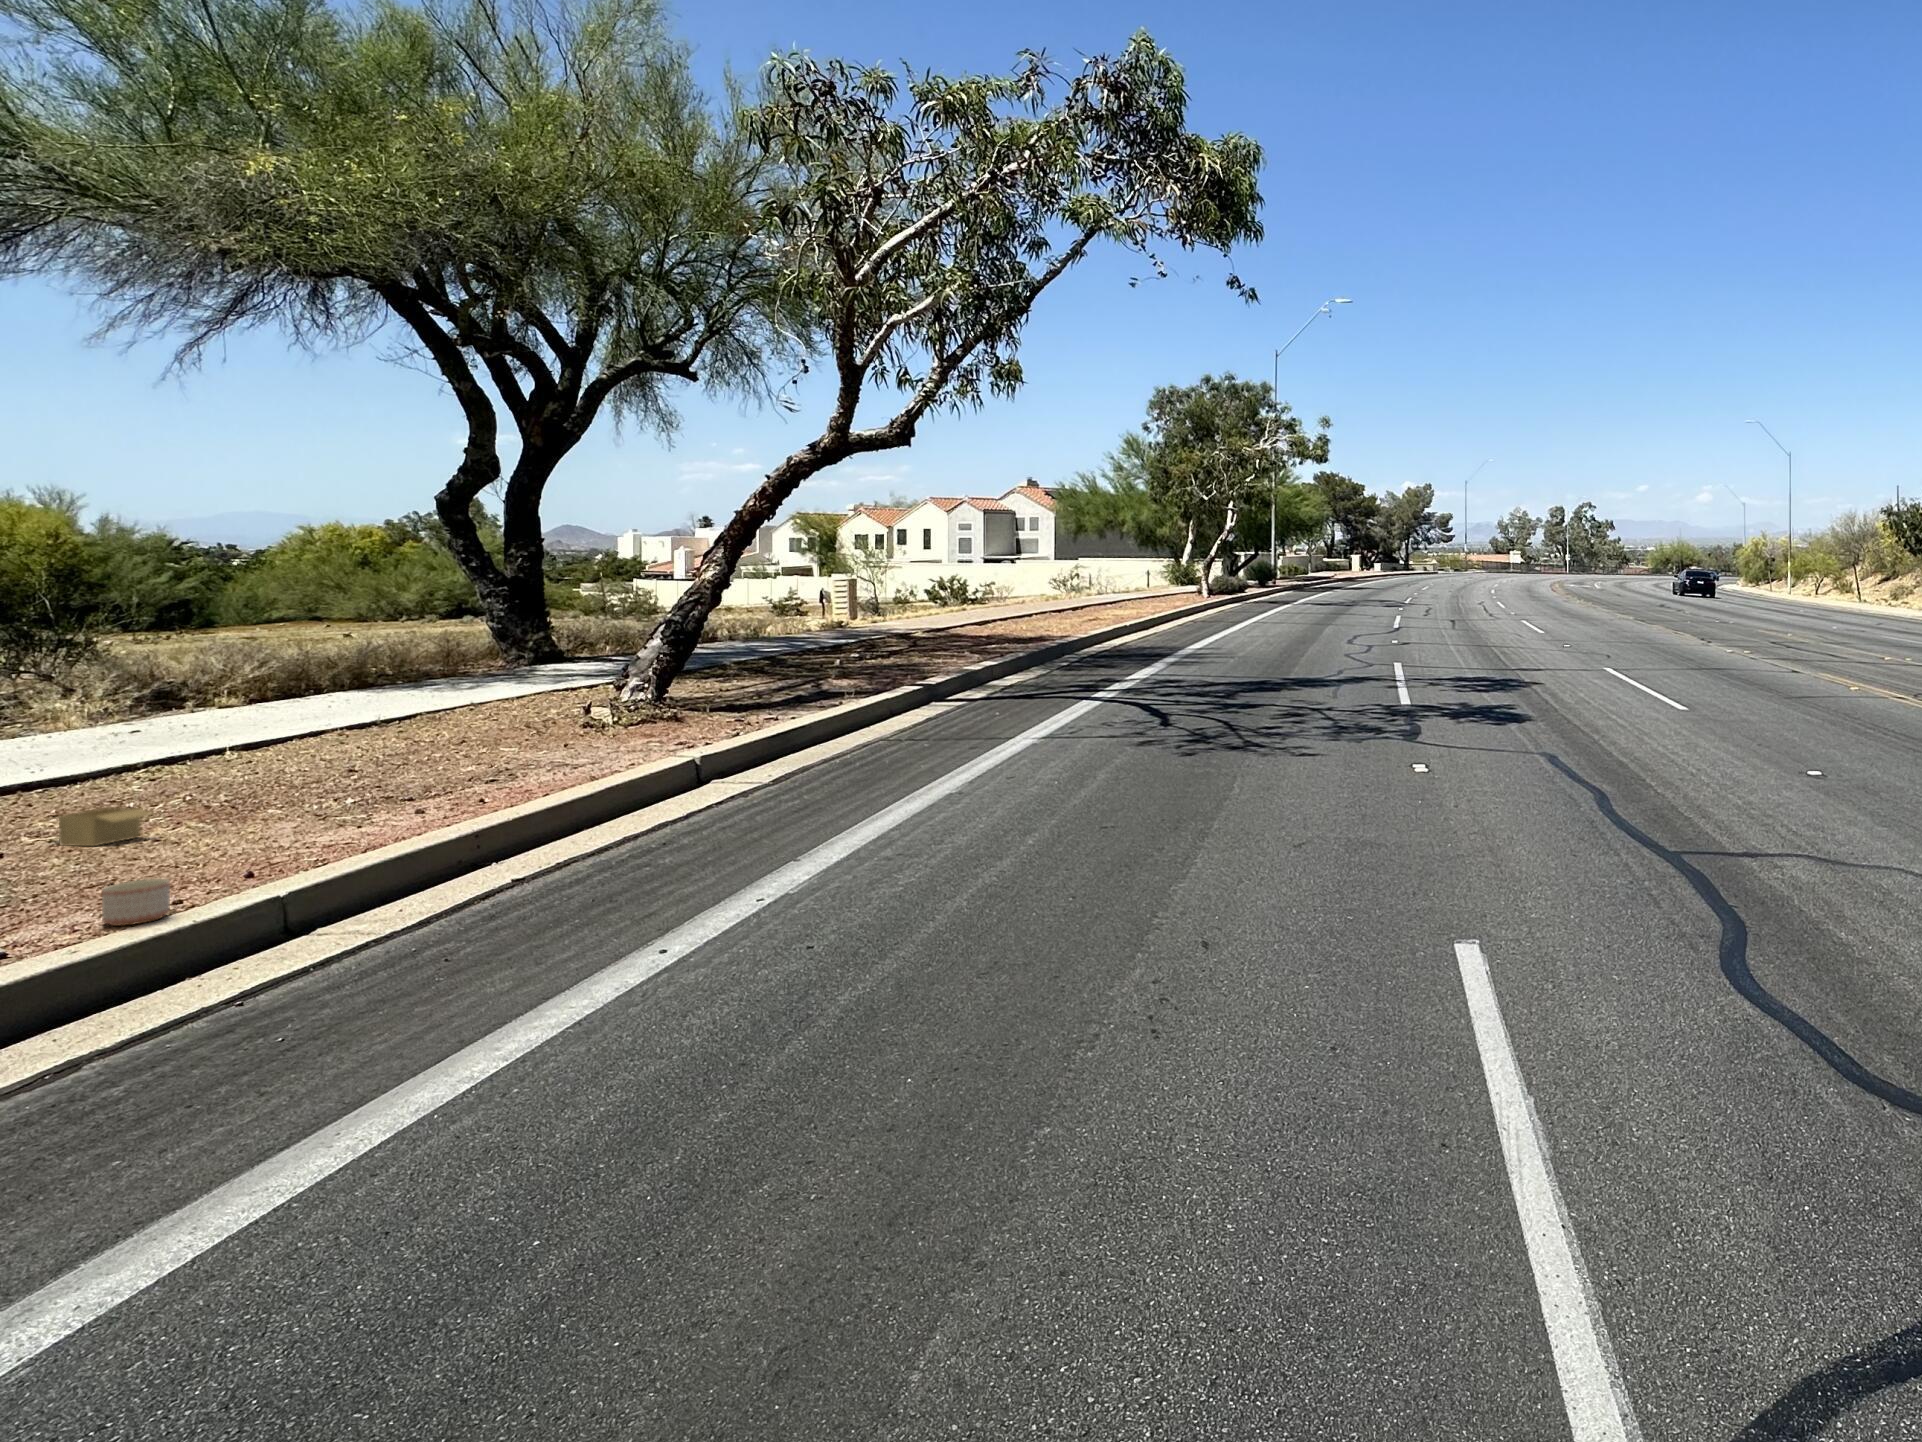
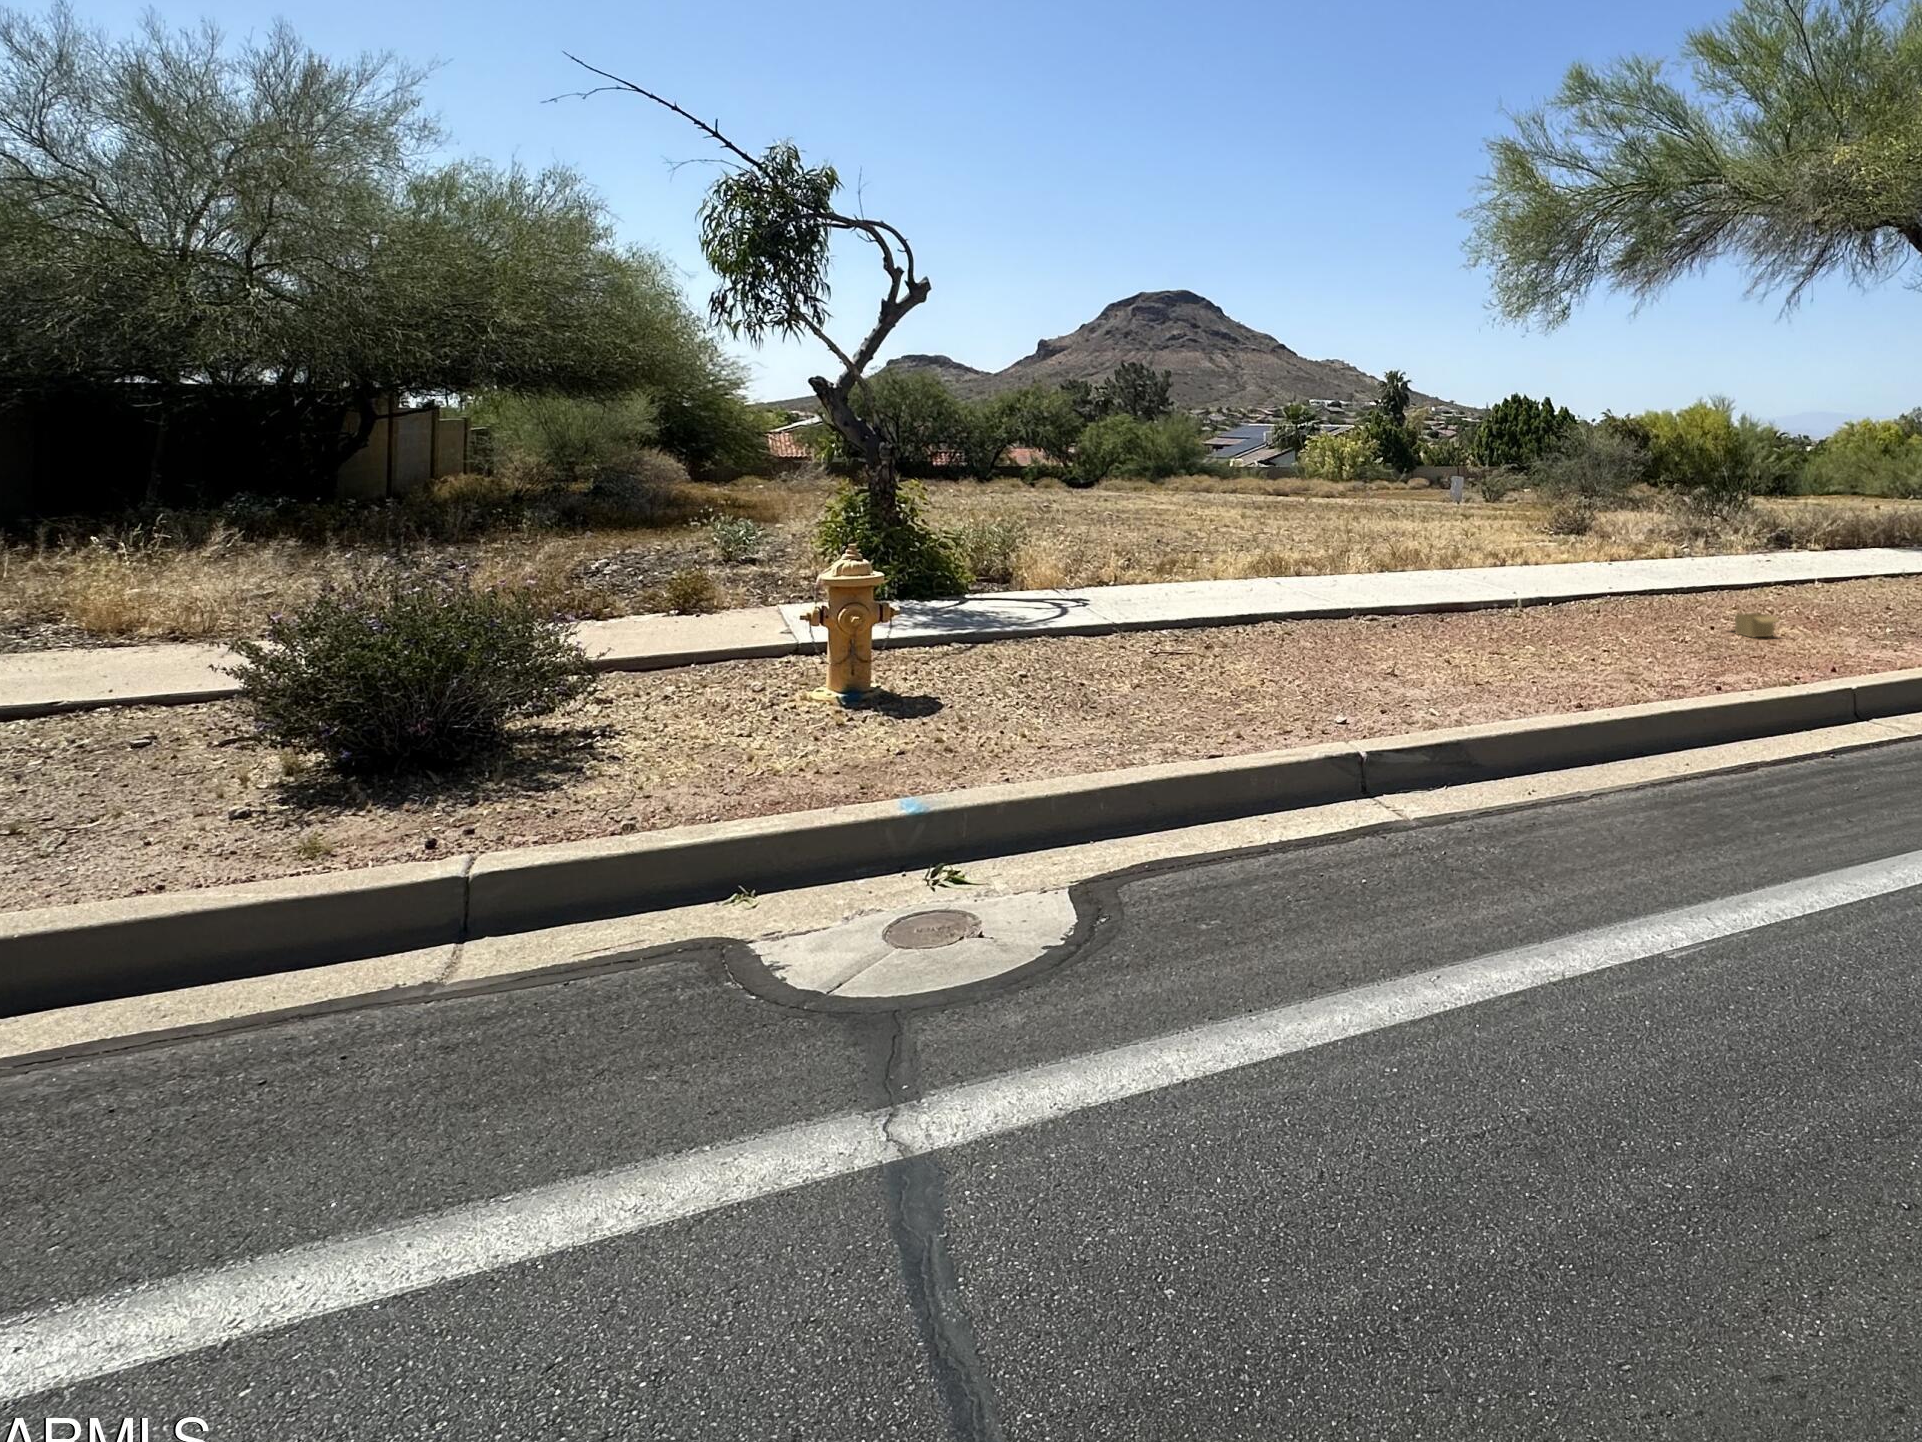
planter: present [102,879,170,926] -> none [1764,660,1798,689]

